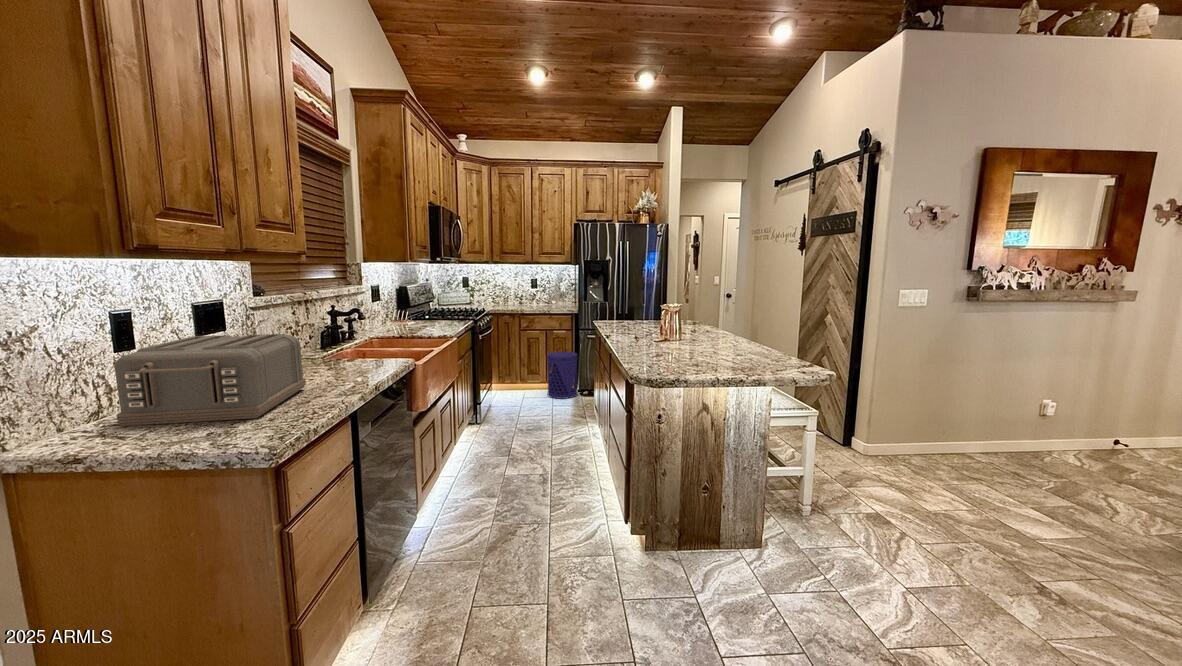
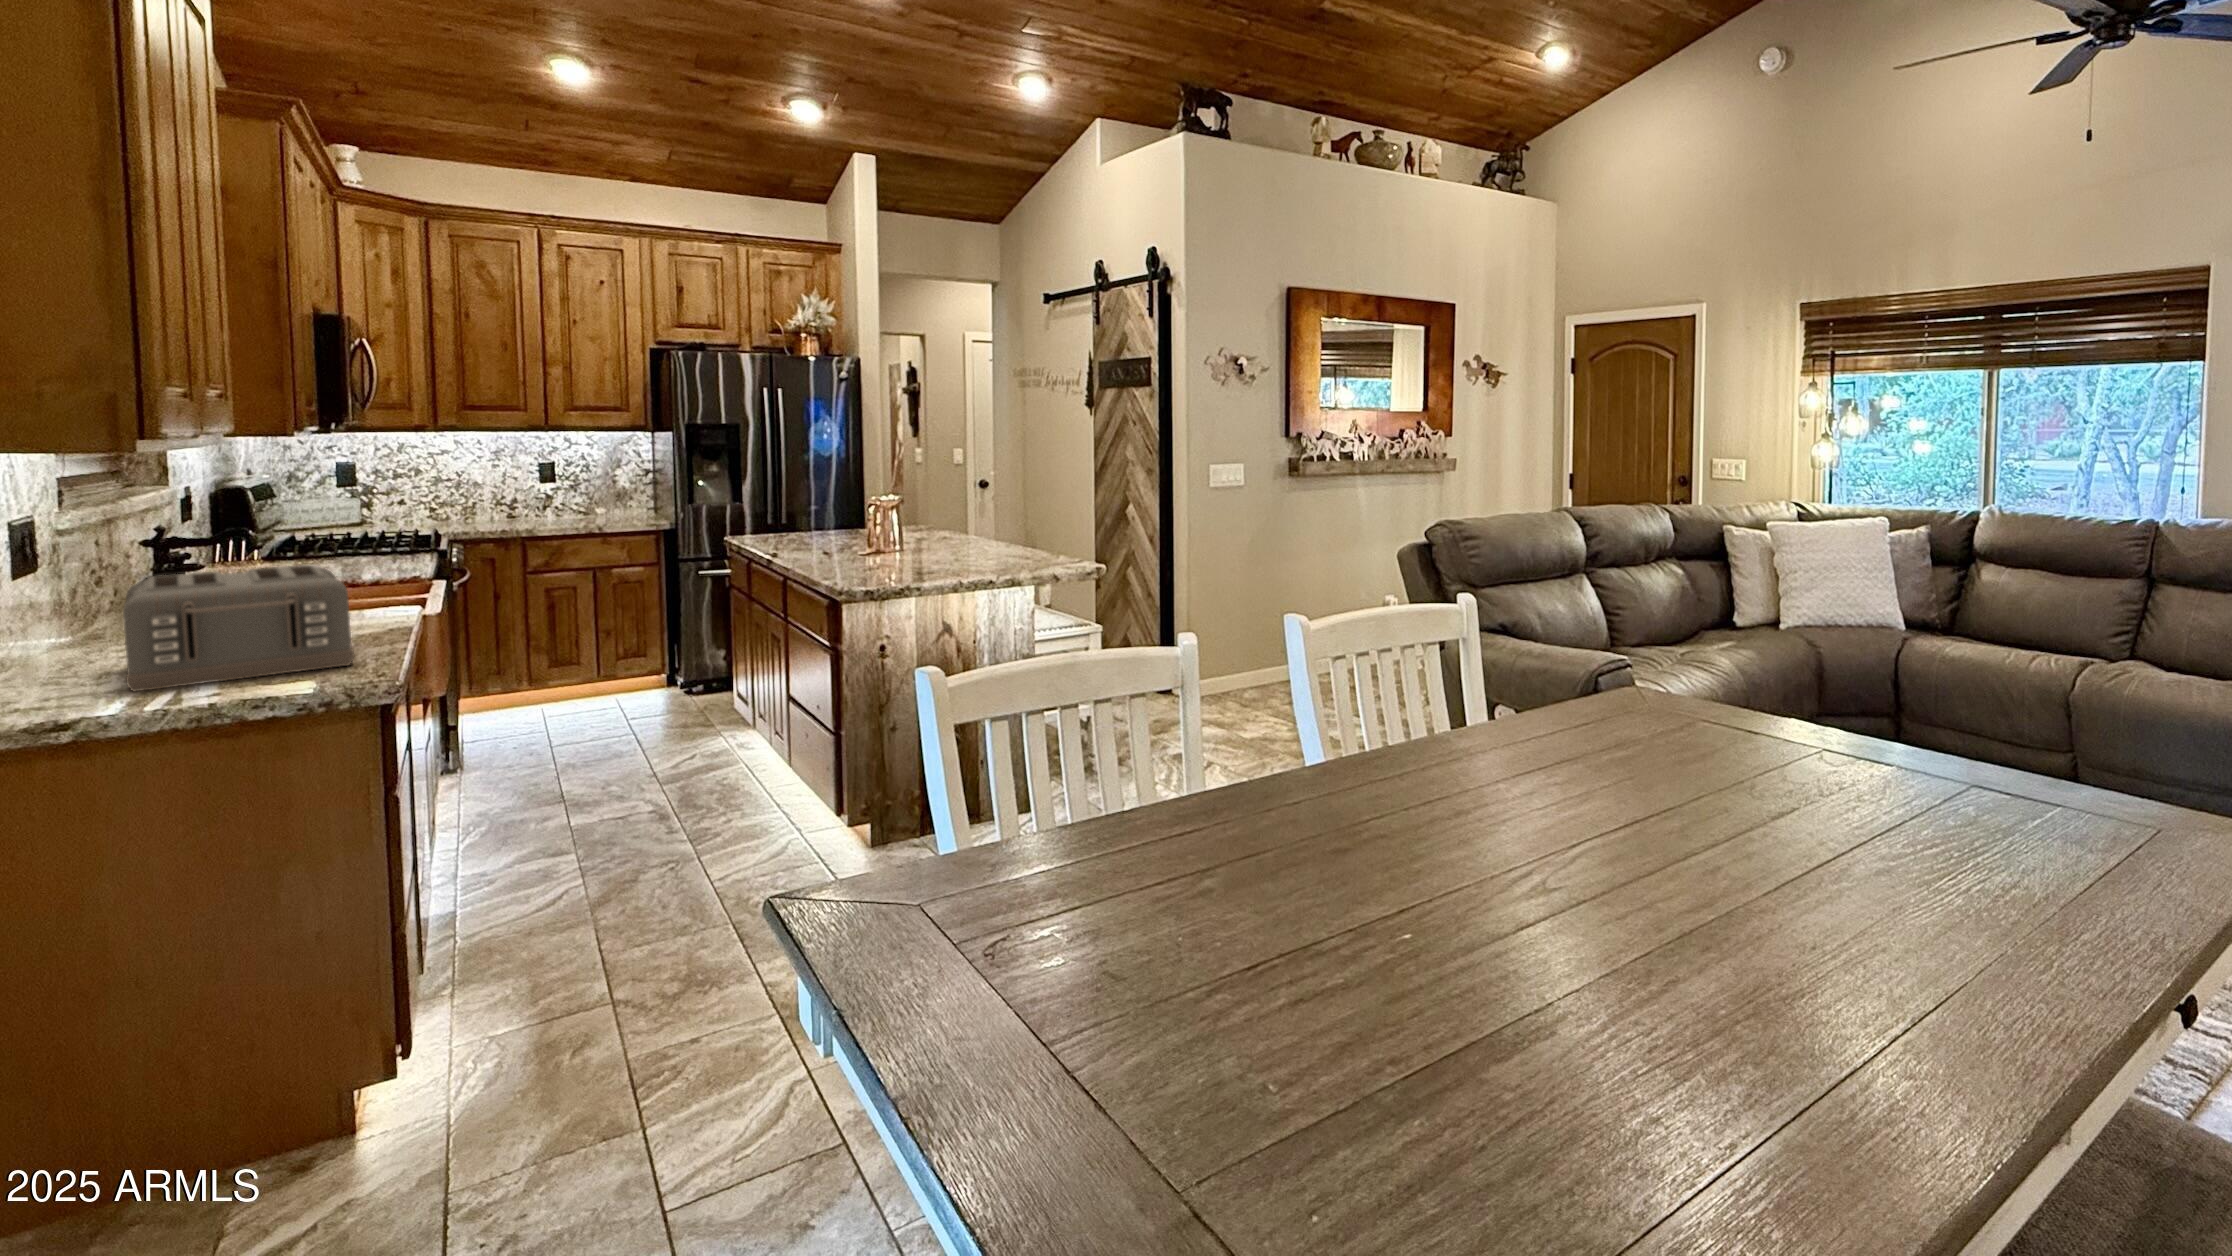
waste bin: present [547,352,578,399] -> none [602,610,680,708]

